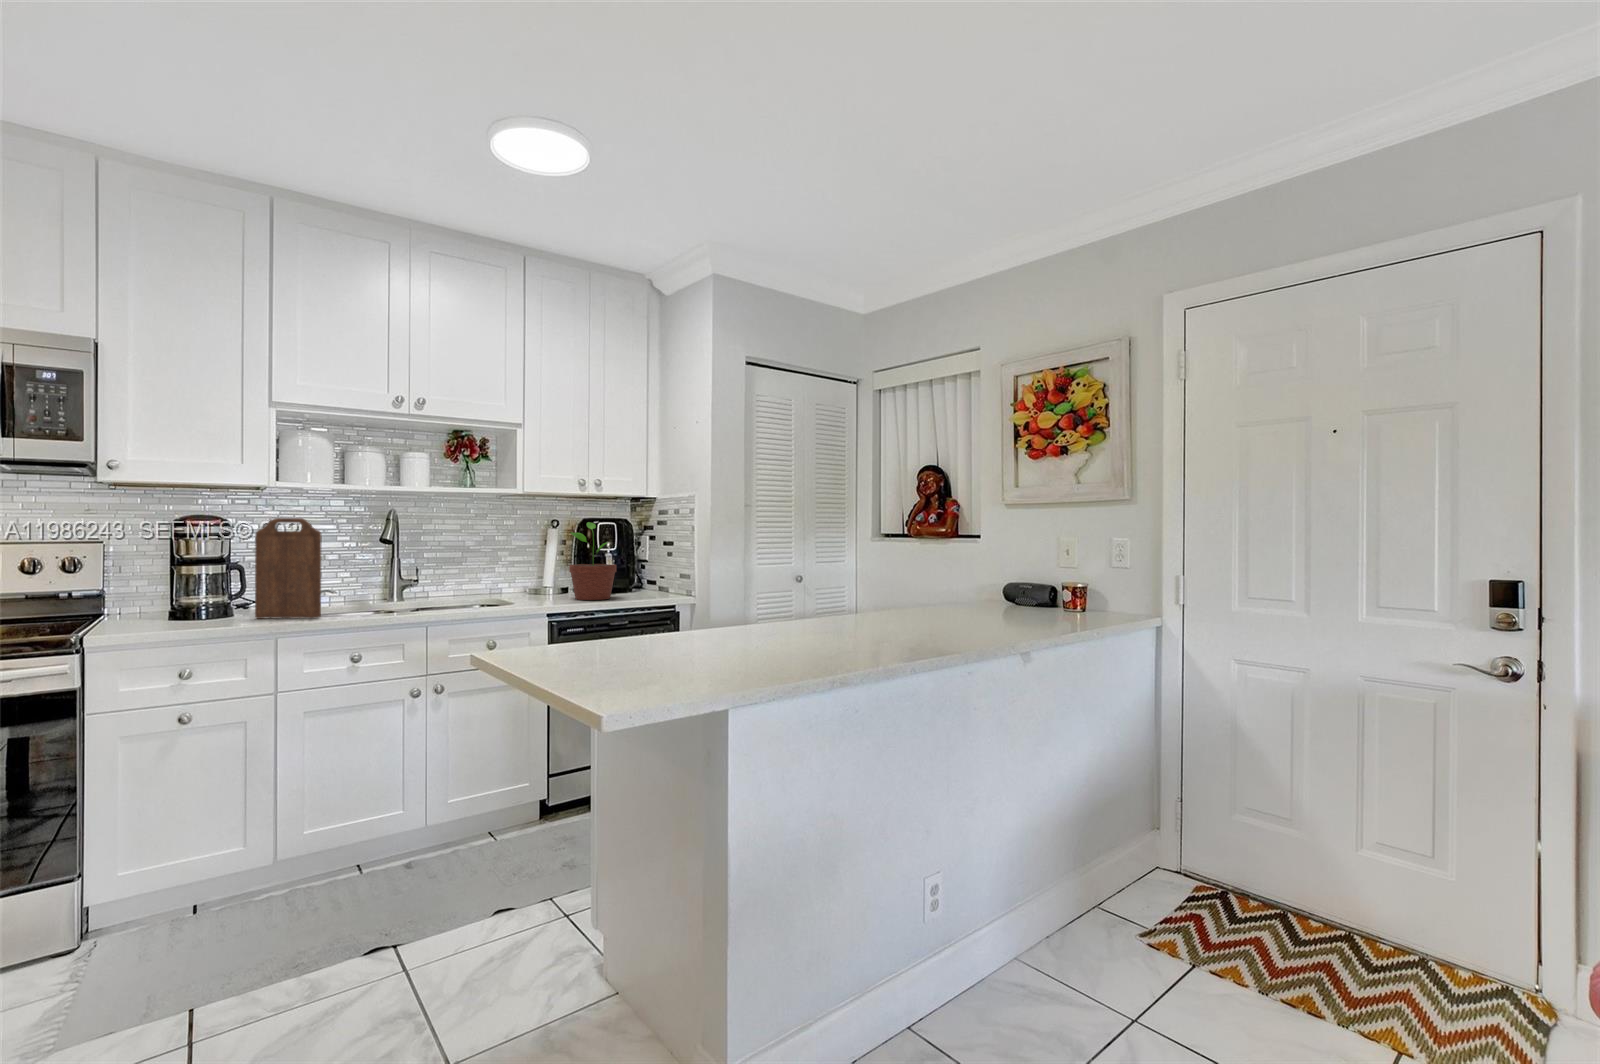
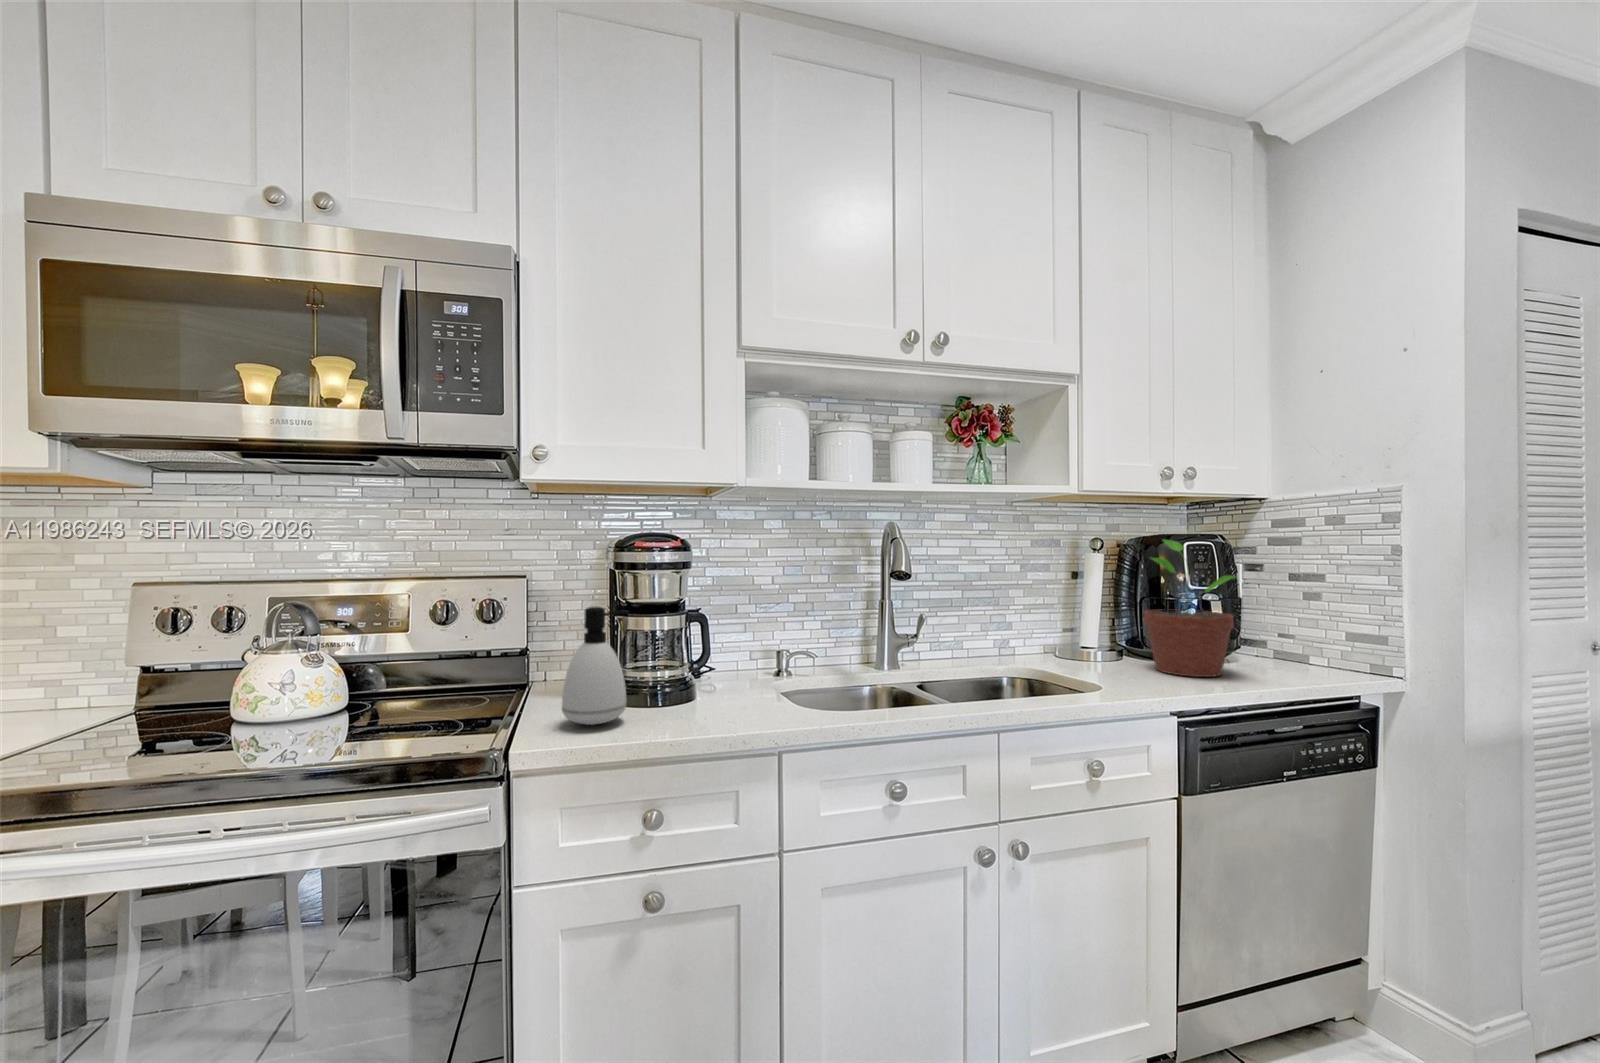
cutting board: present [255,518,321,619] -> none [733,539,833,716]
soap dispenser: none [127,556,178,624] -> present [562,607,629,725]

